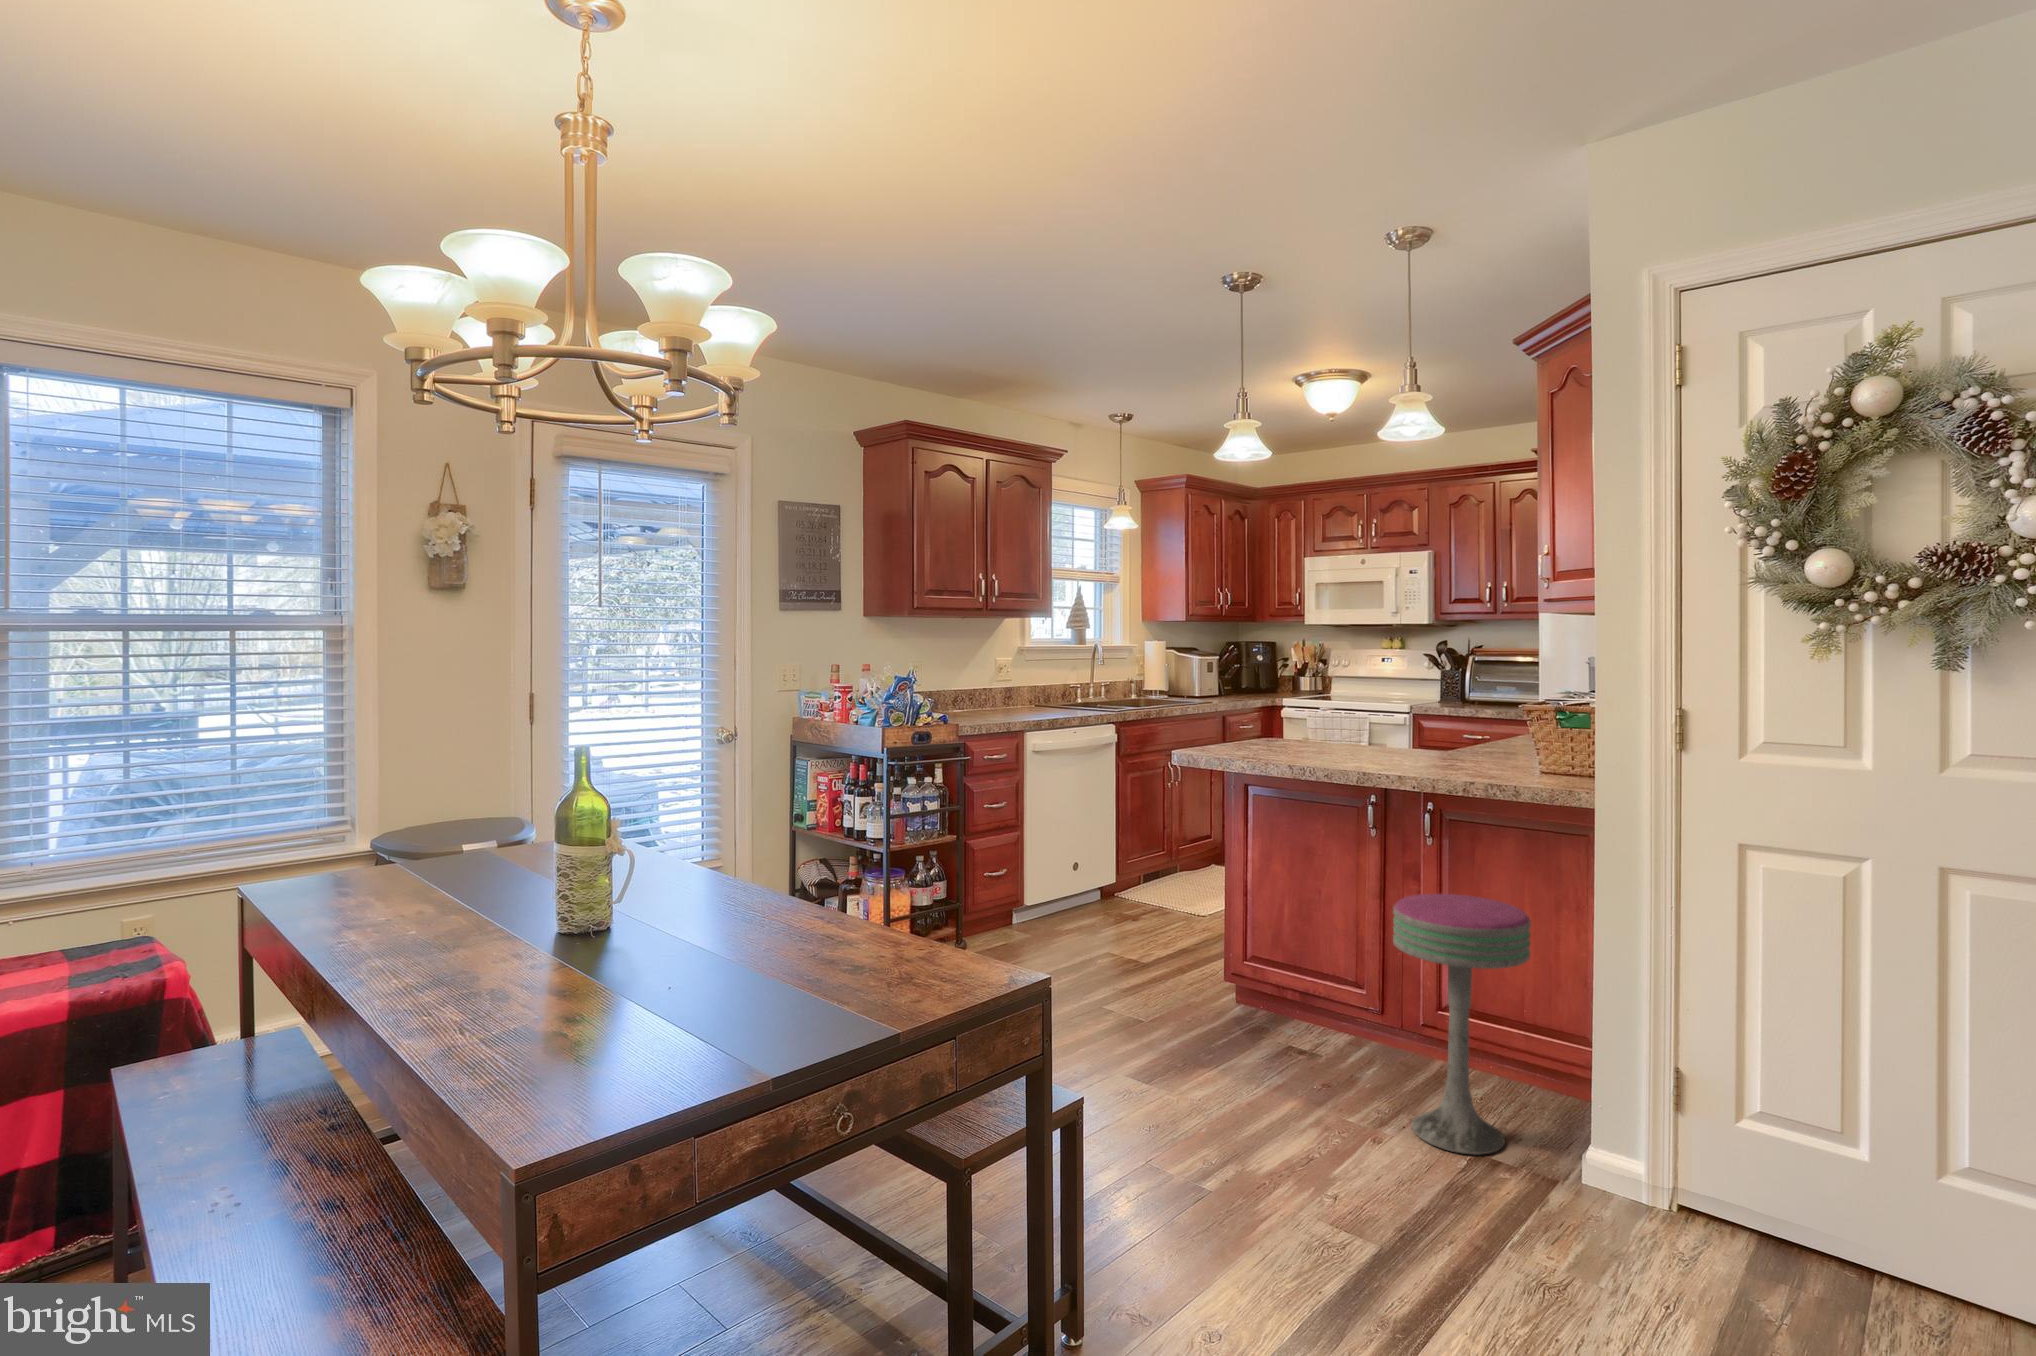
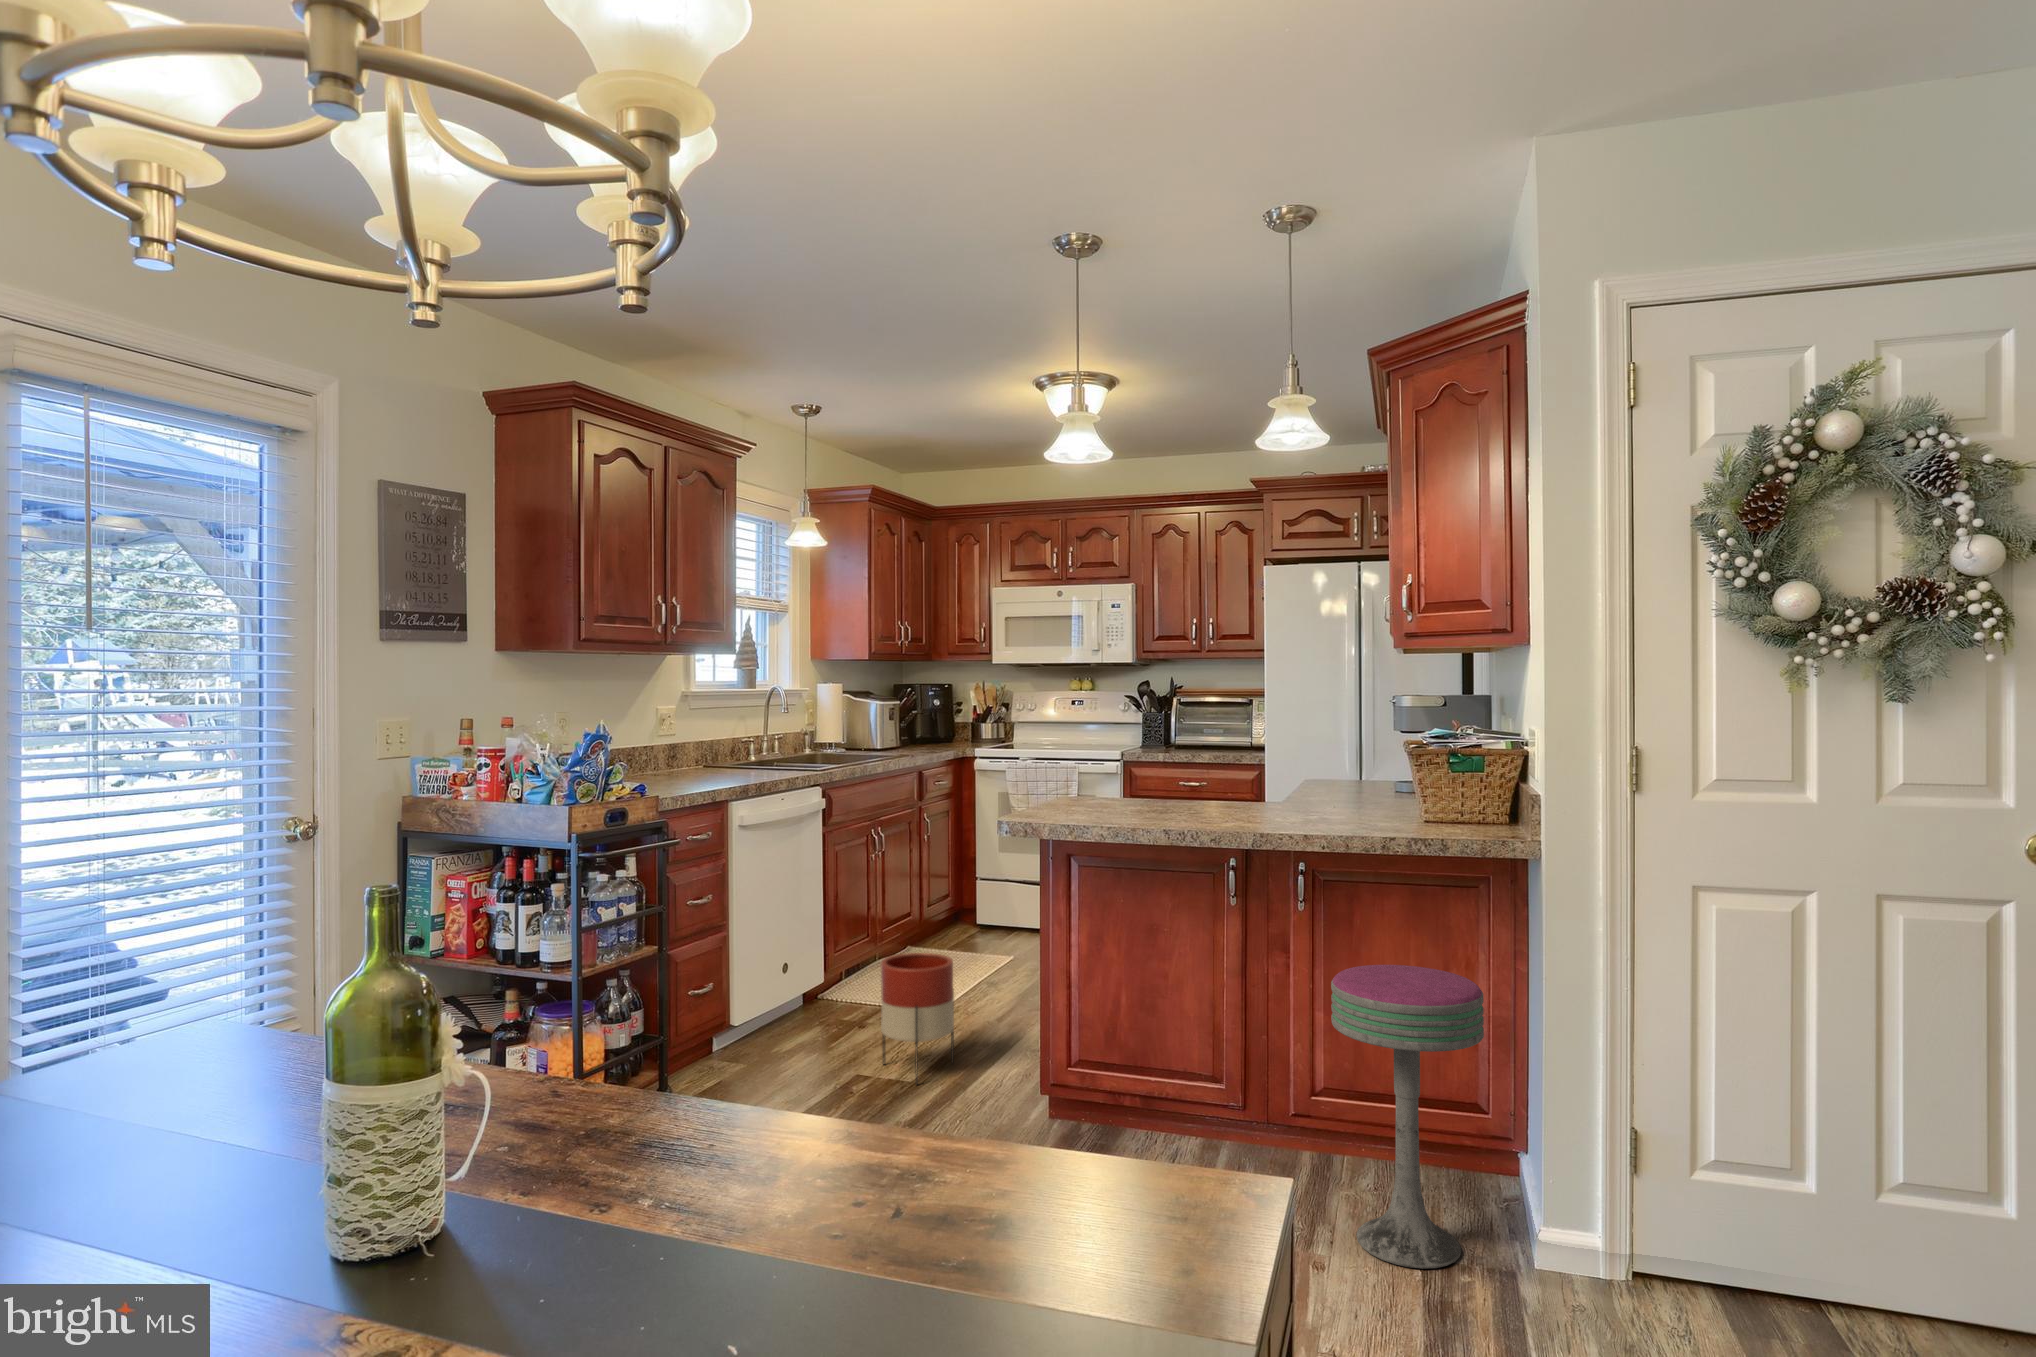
planter: none [1117,860,1178,961] -> present [881,953,954,1084]

